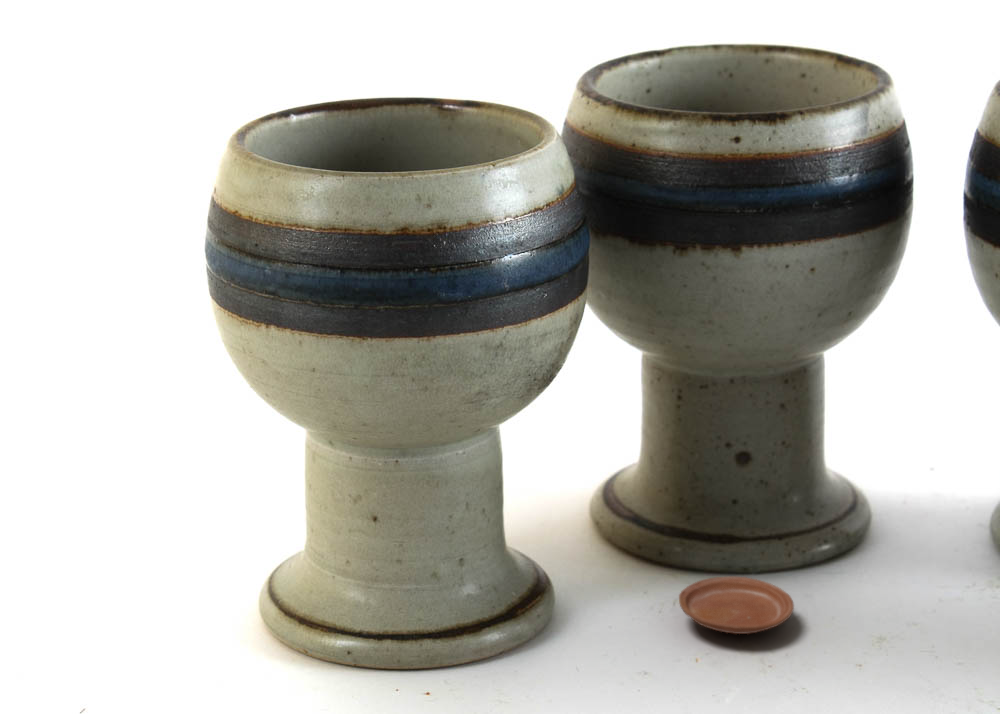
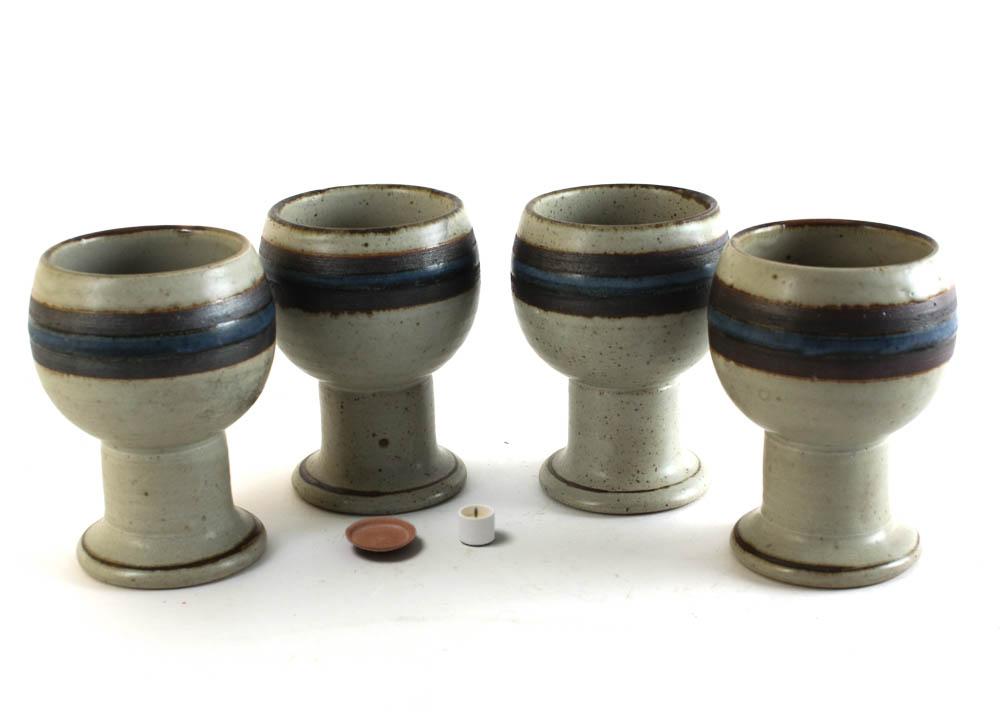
candle: none [862,567,950,633] -> present [458,504,495,545]

